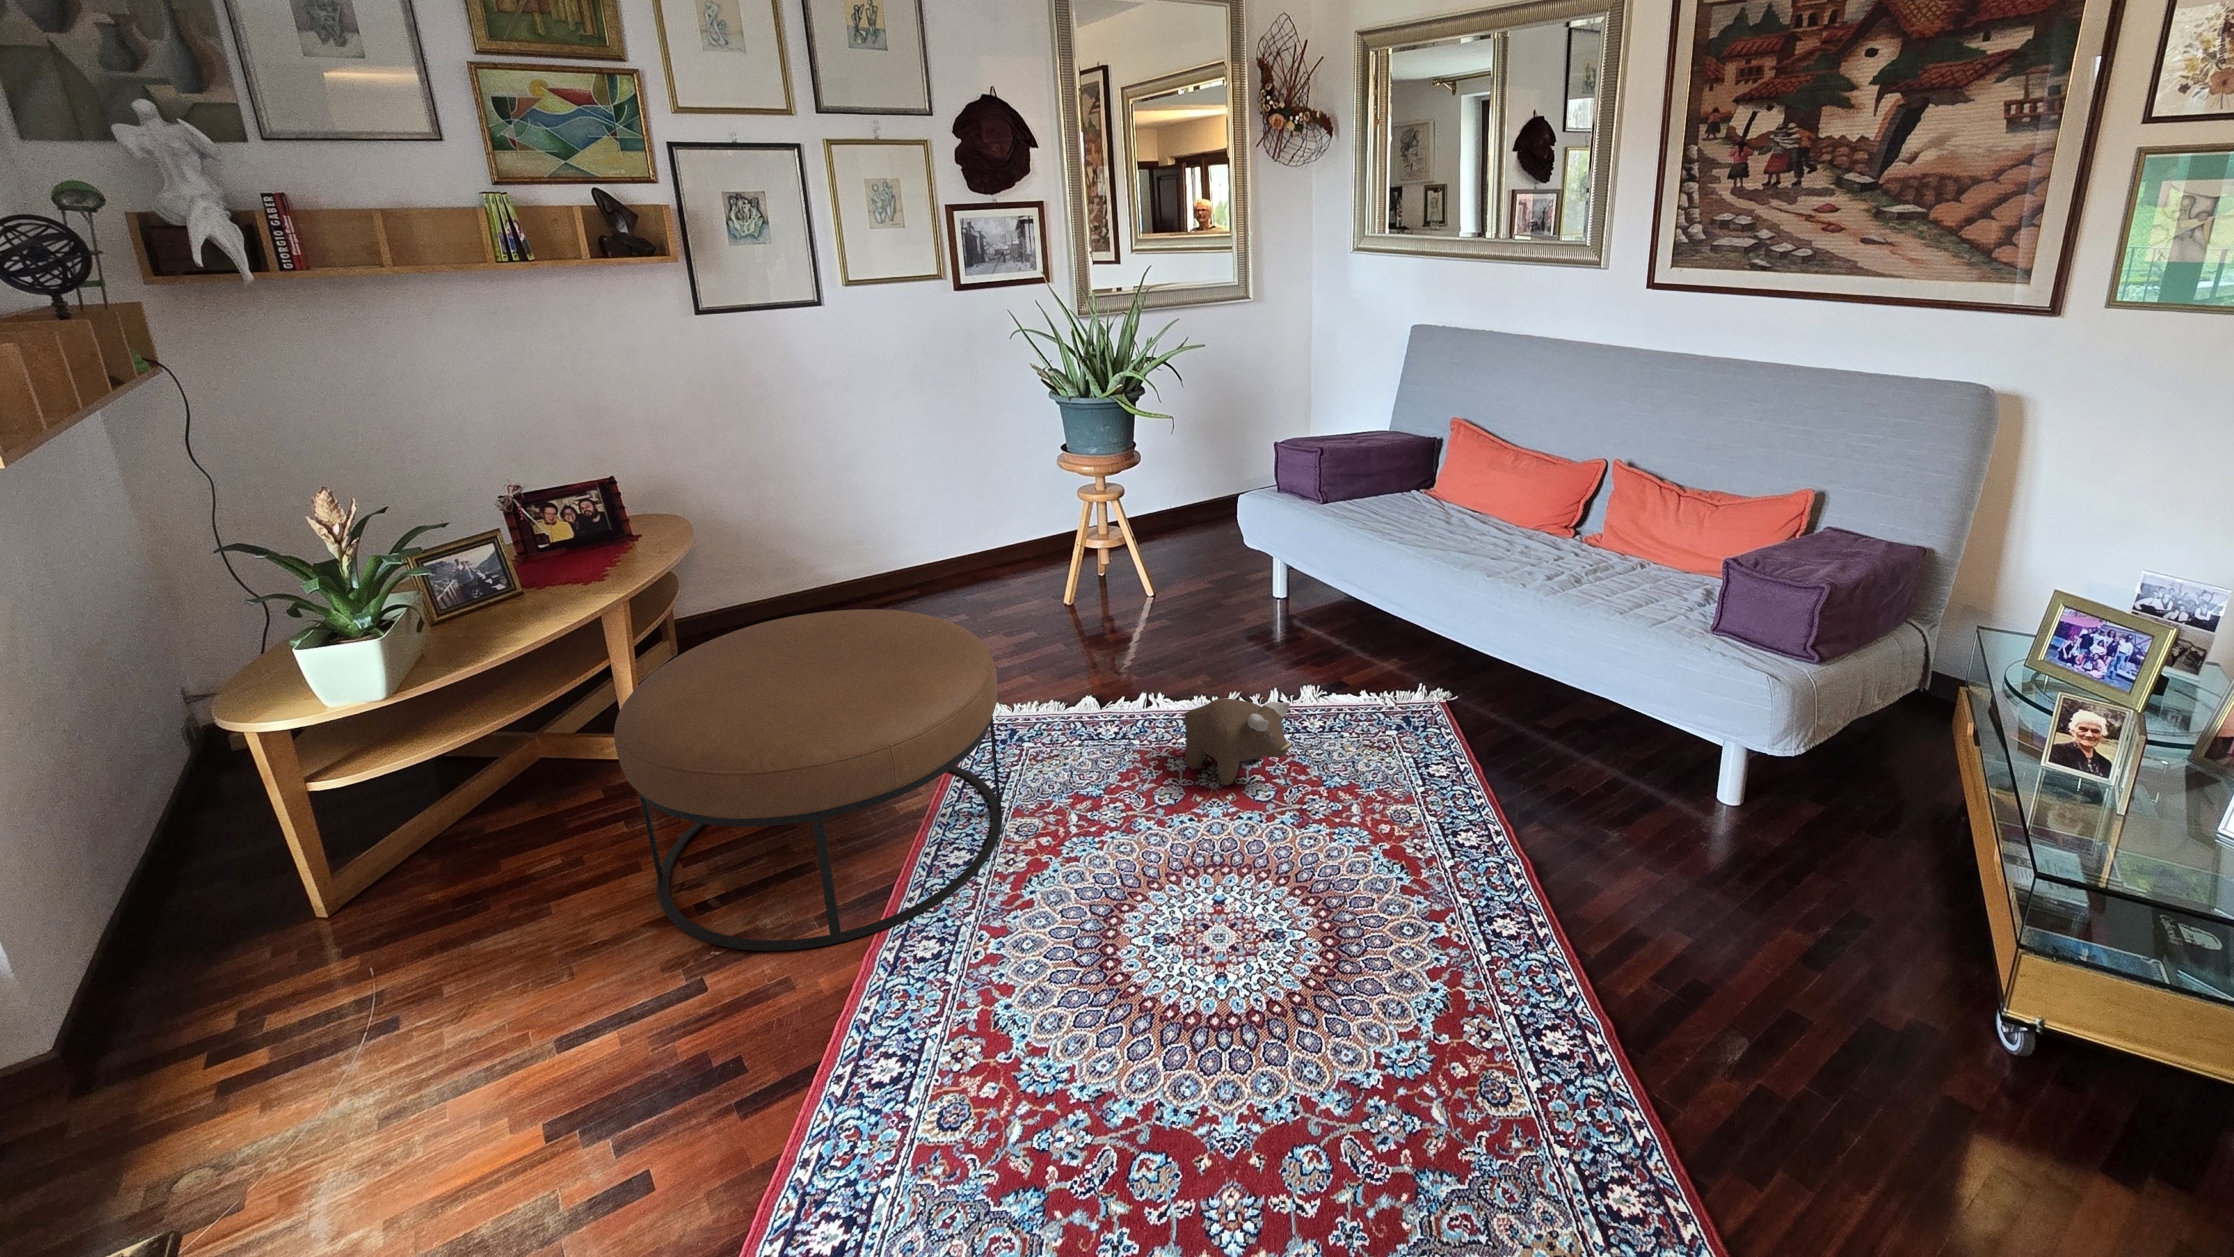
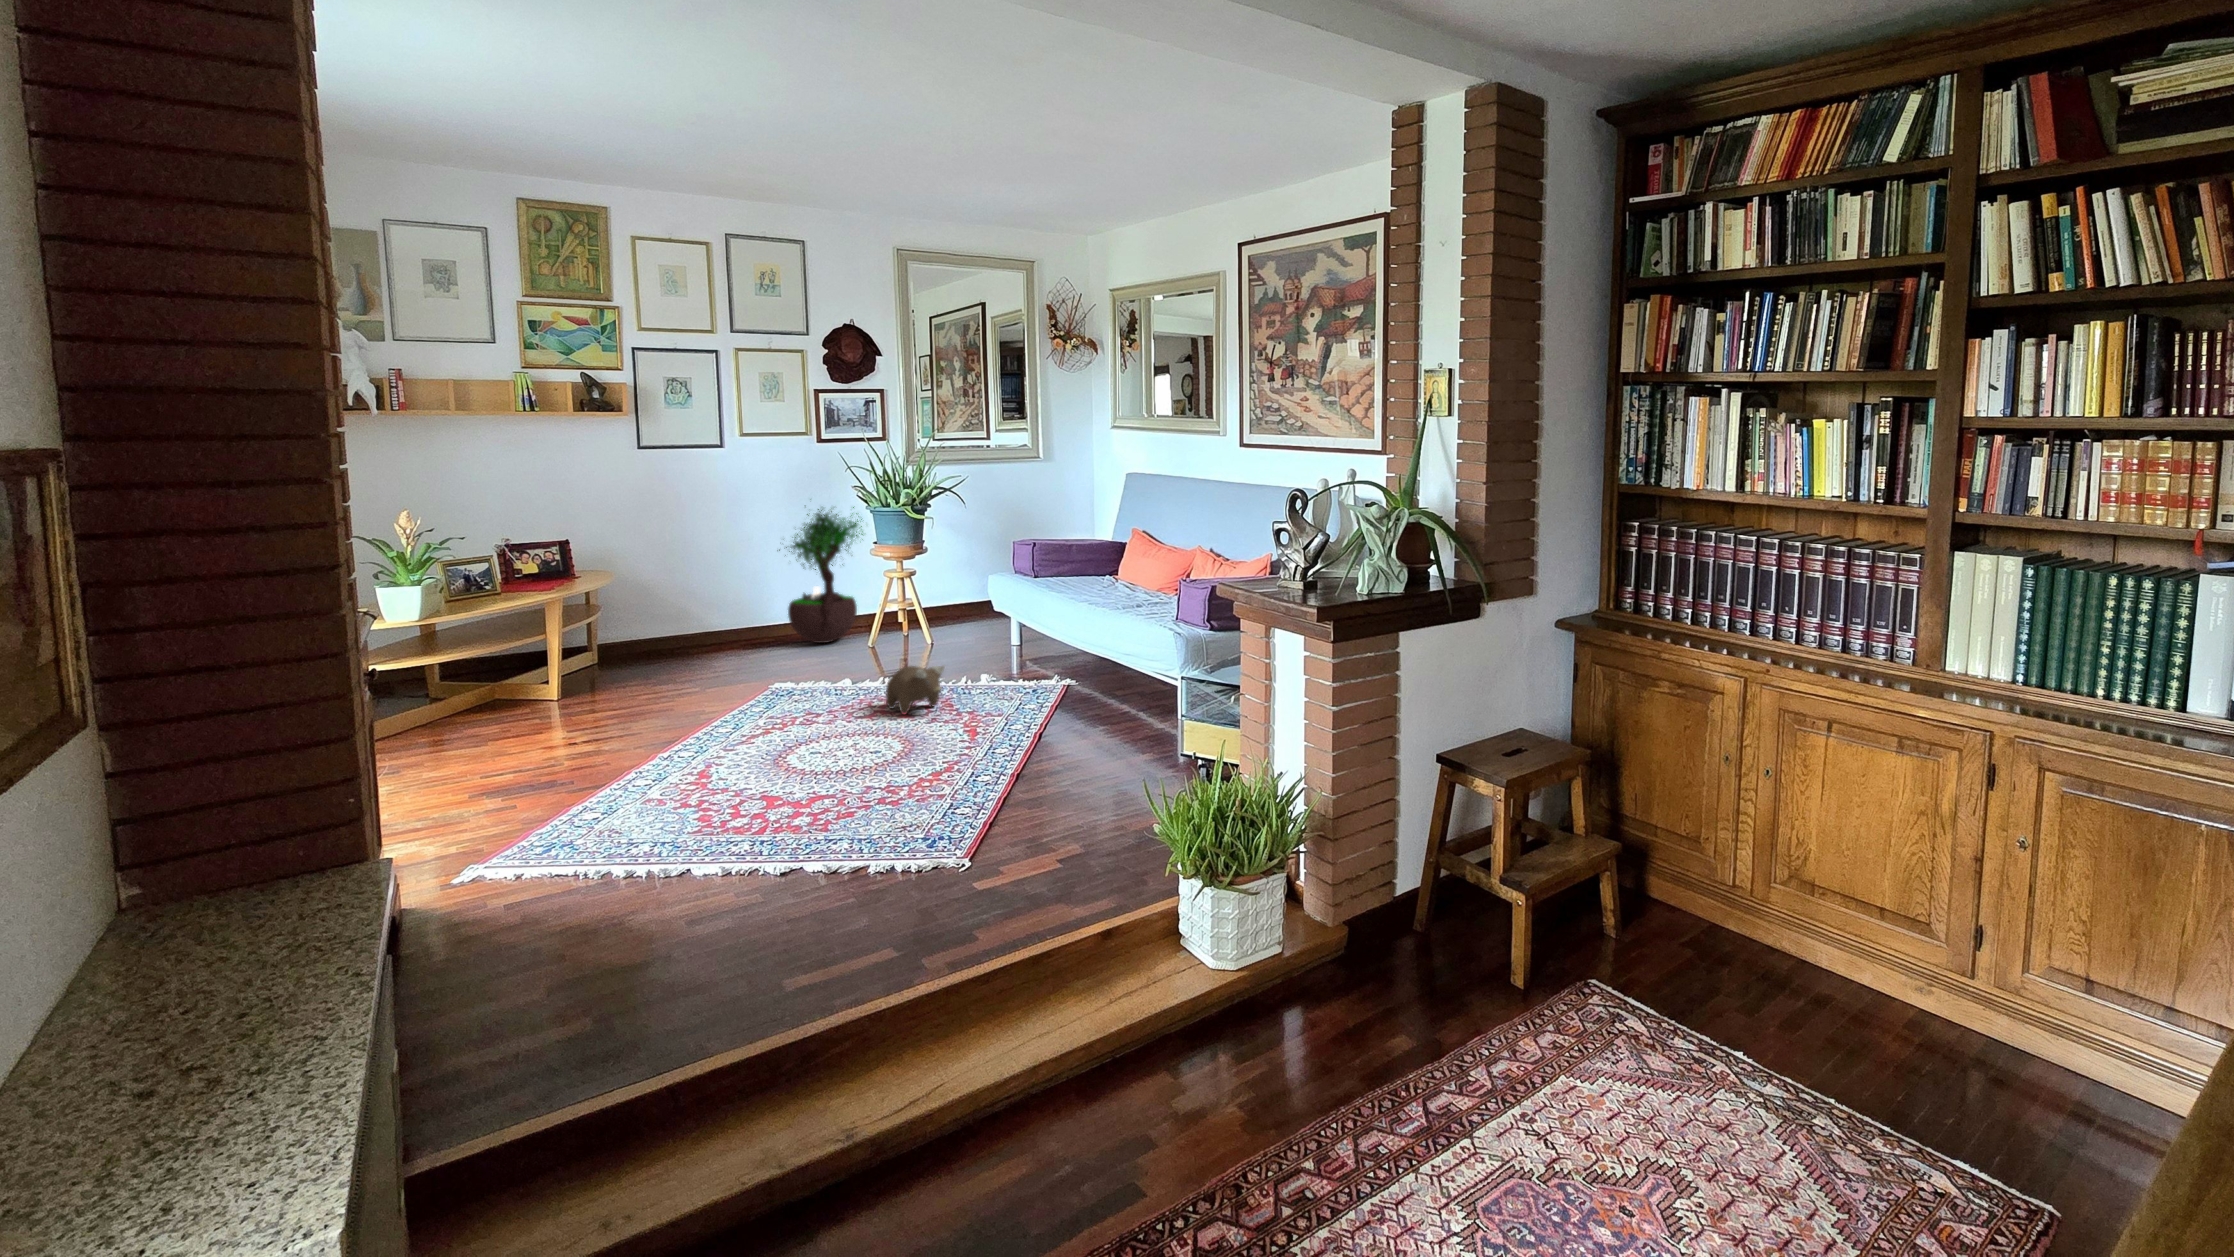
potted tree: none [921,384,1048,597] -> present [777,507,863,643]
ottoman: present [614,609,1002,951] -> none [535,607,765,762]

